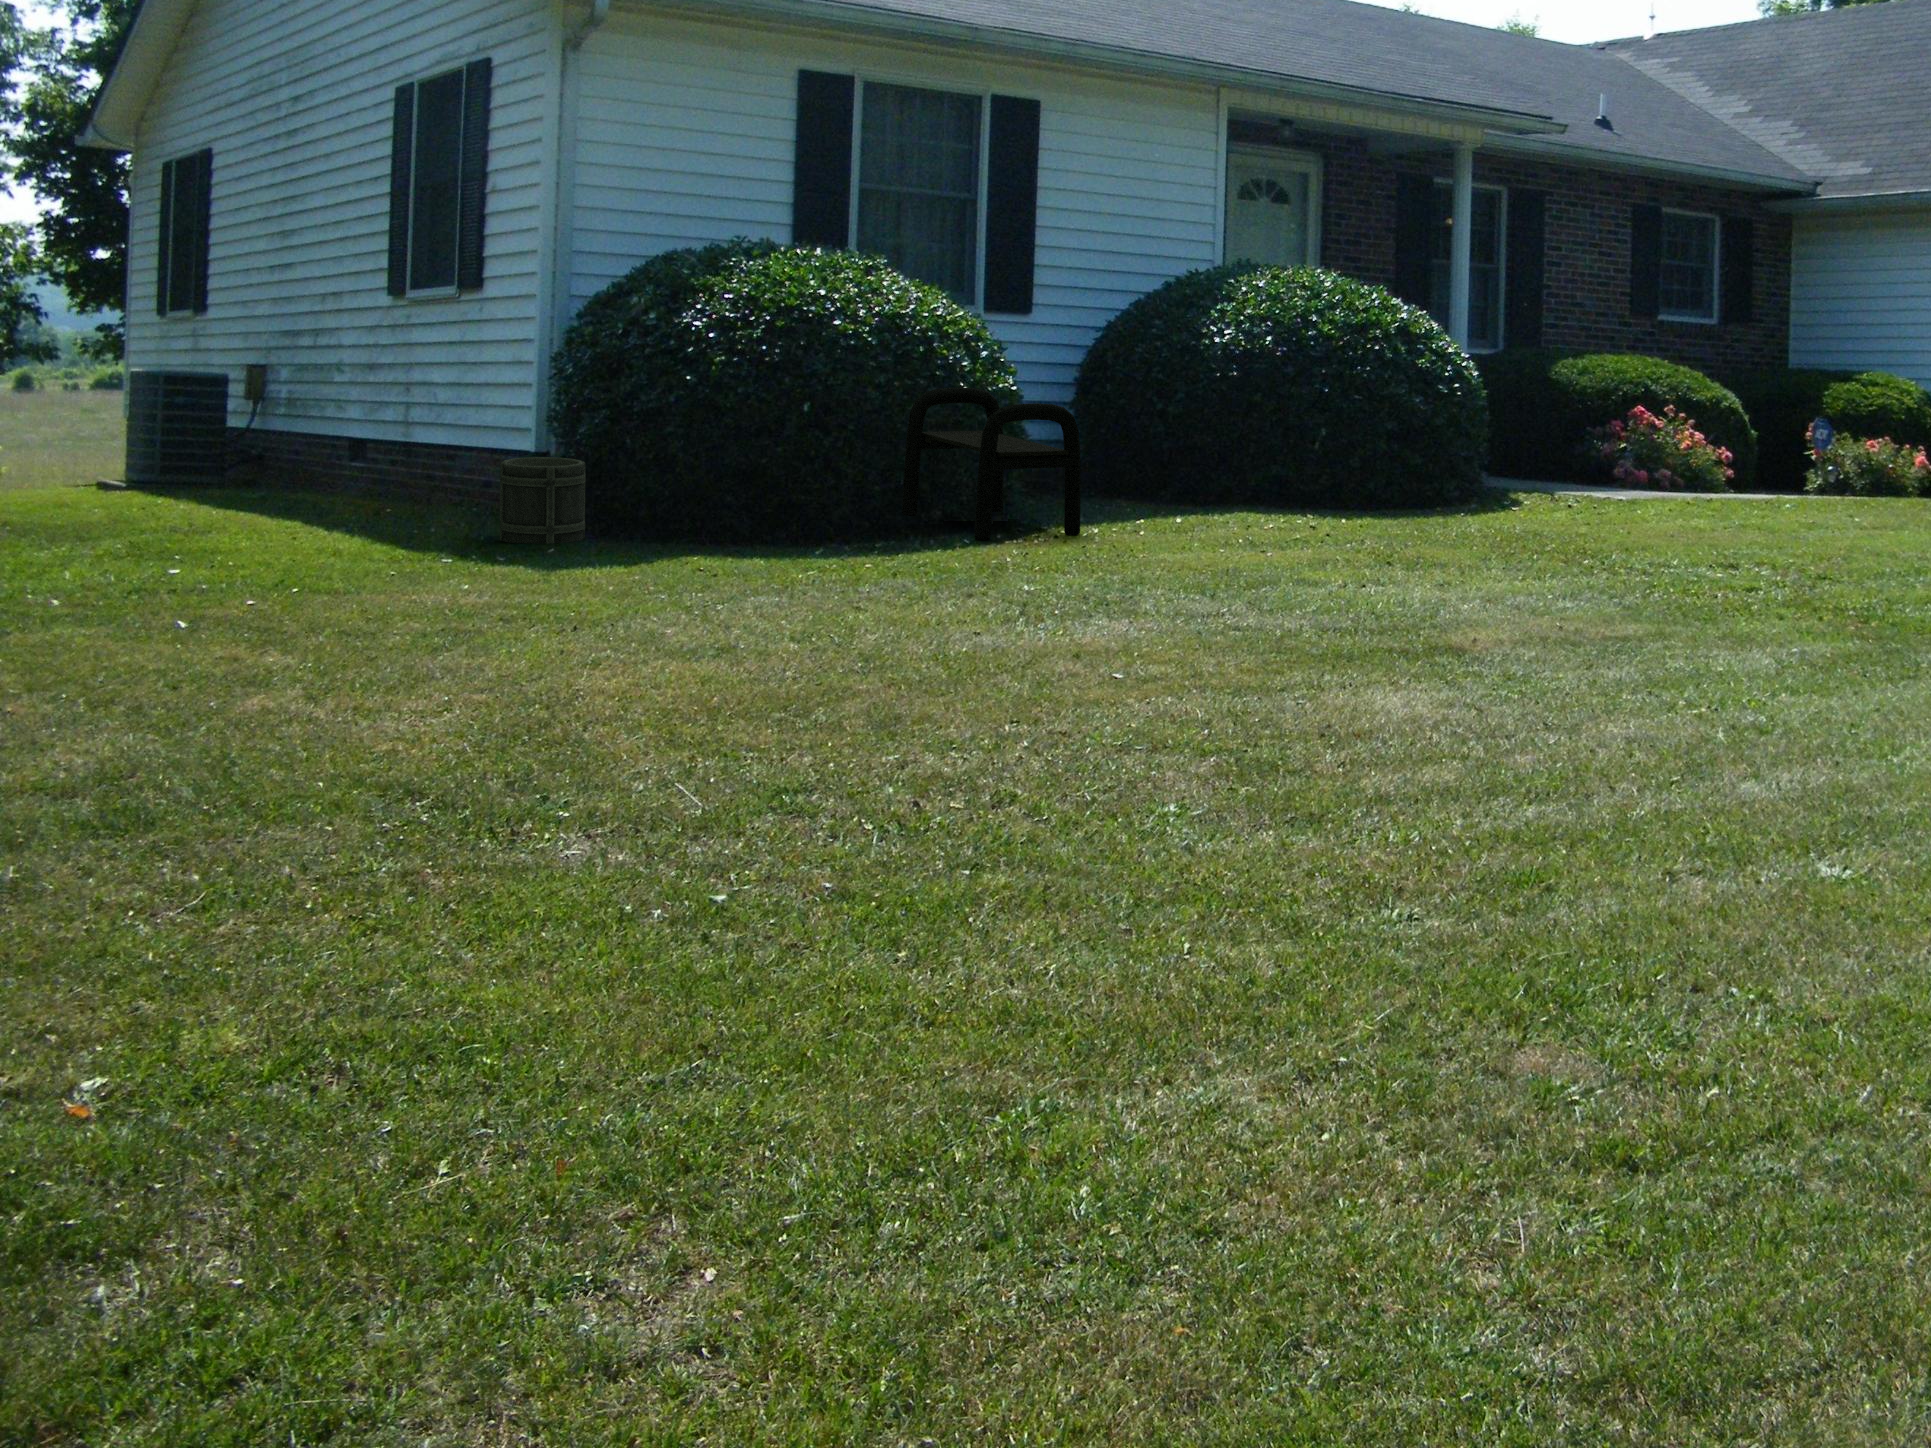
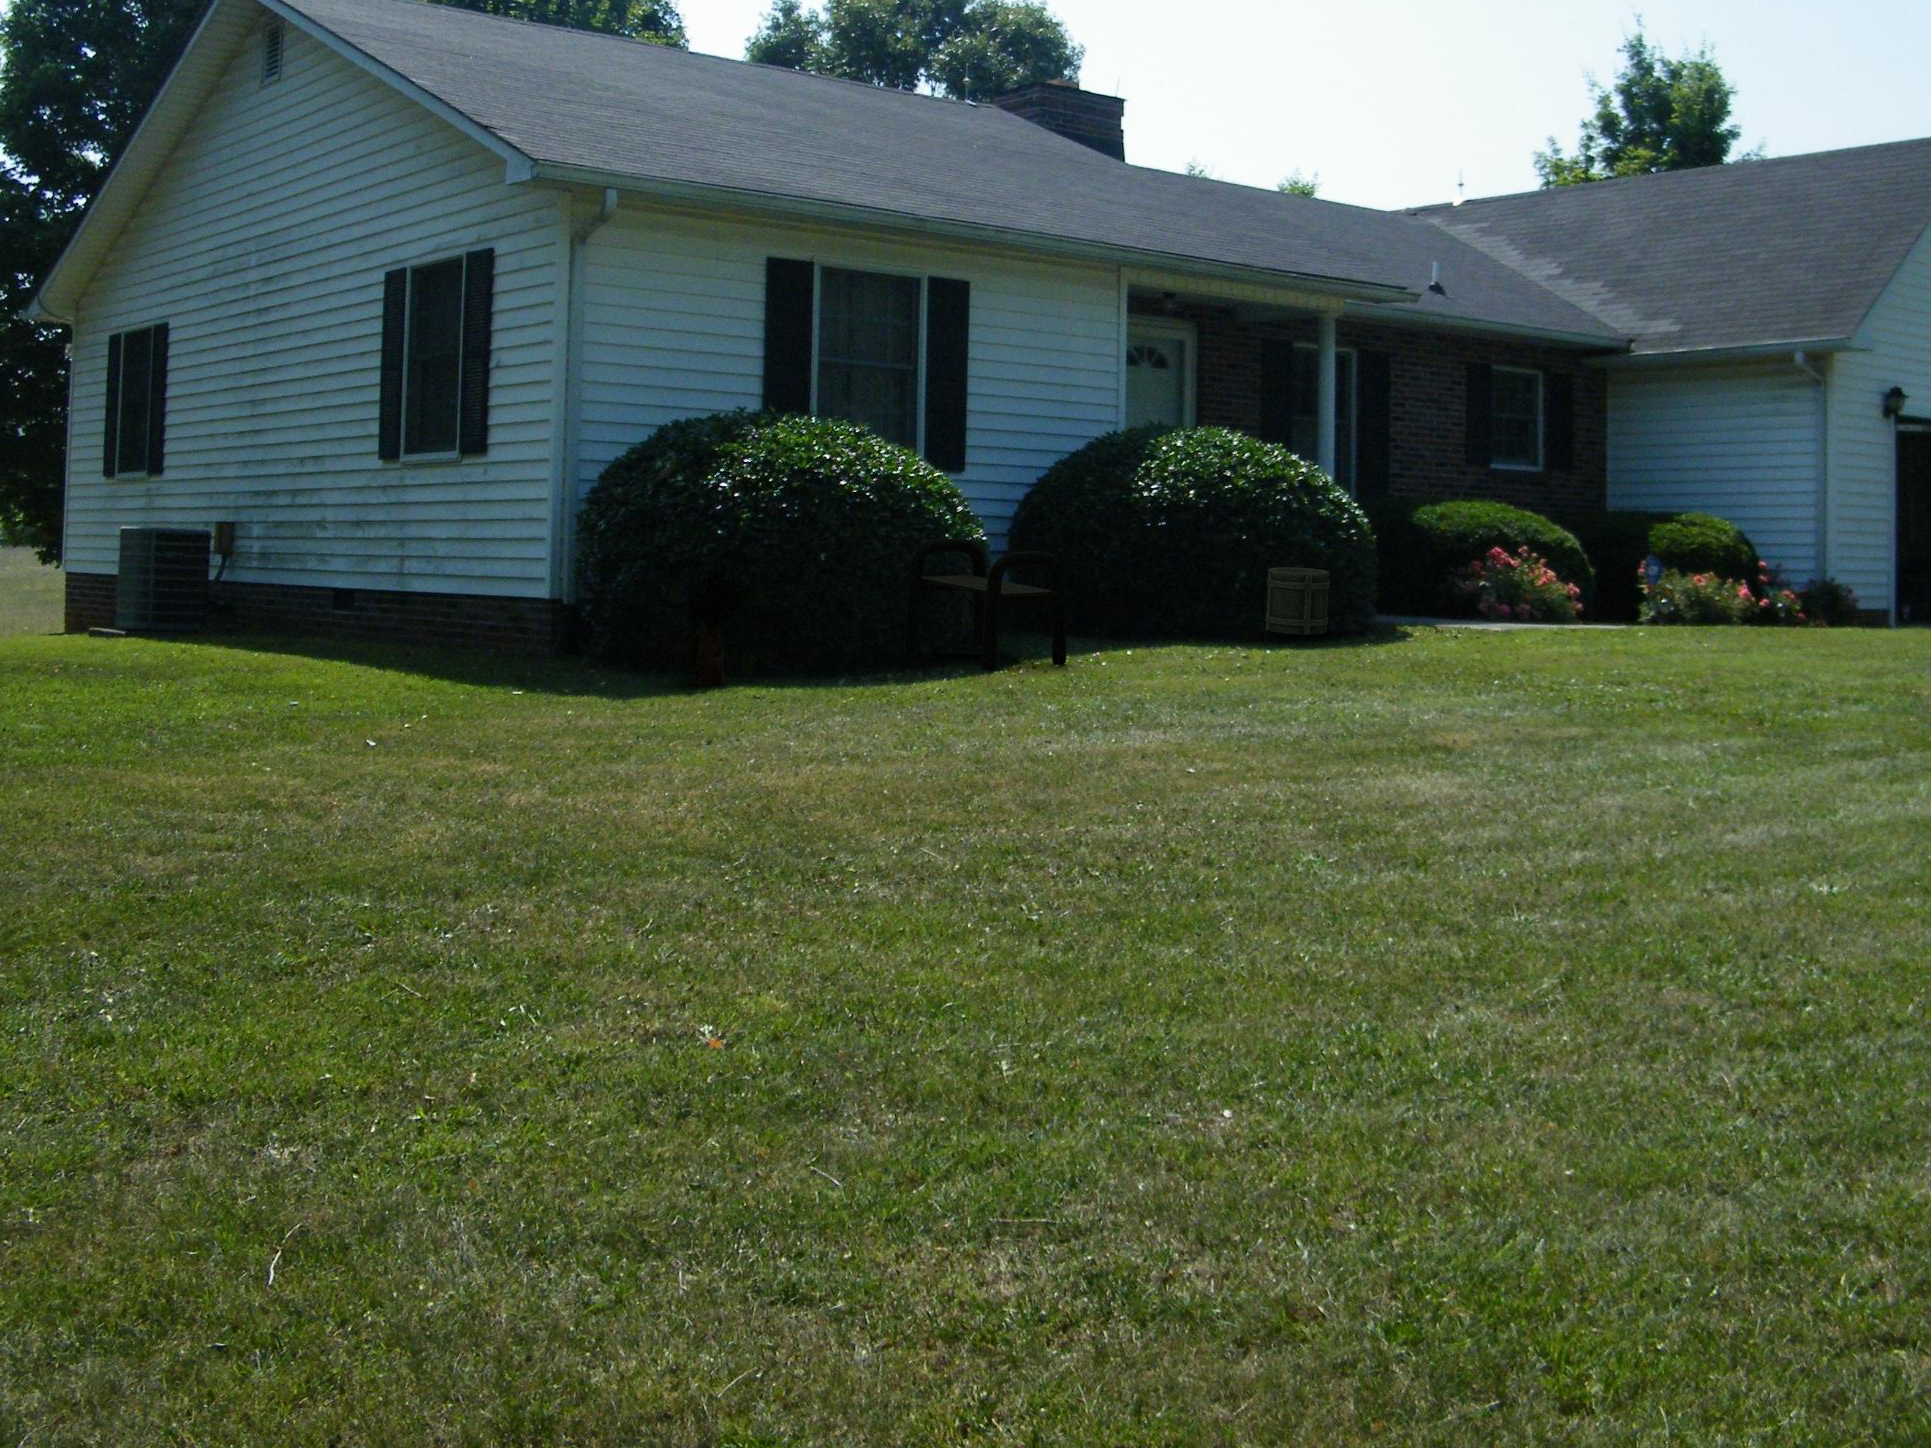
potted plant: none [623,419,724,555] -> present [679,569,757,685]
bucket: present [500,457,586,544] -> present [1265,567,1330,635]

